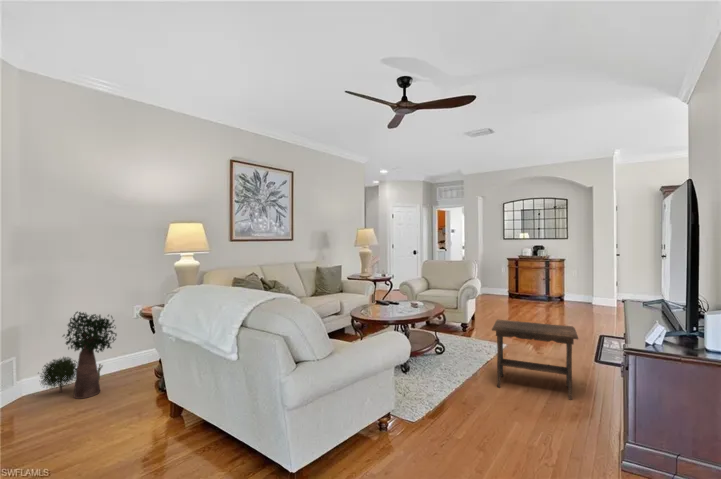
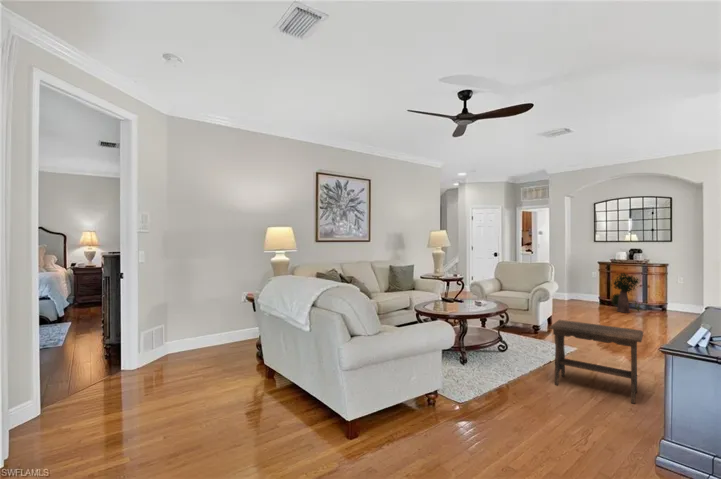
potted plant: present [40,312,117,399] -> present [611,273,640,313]

